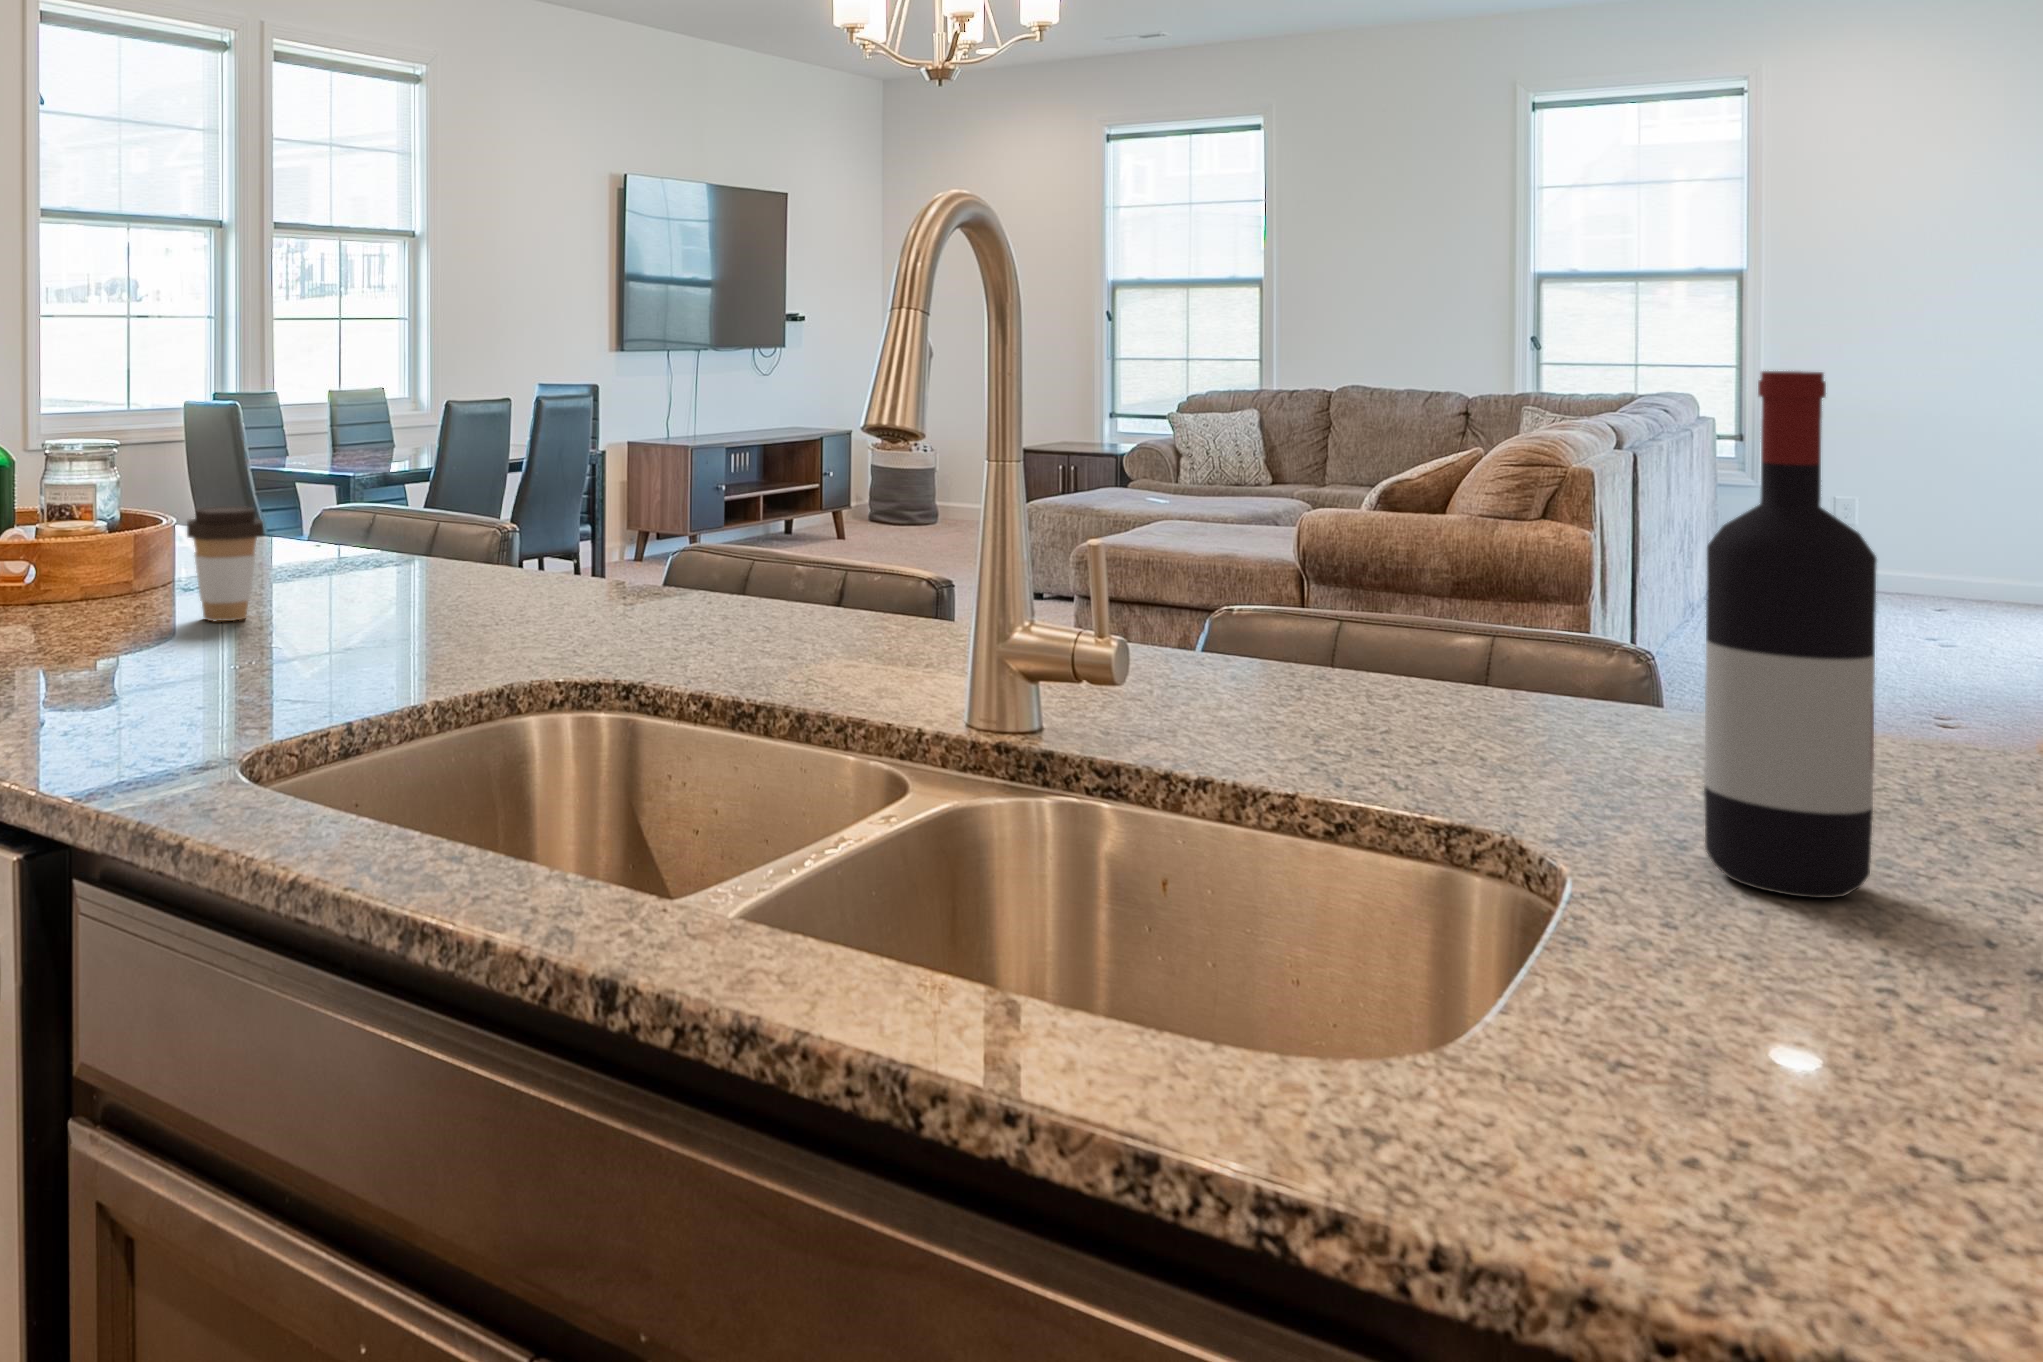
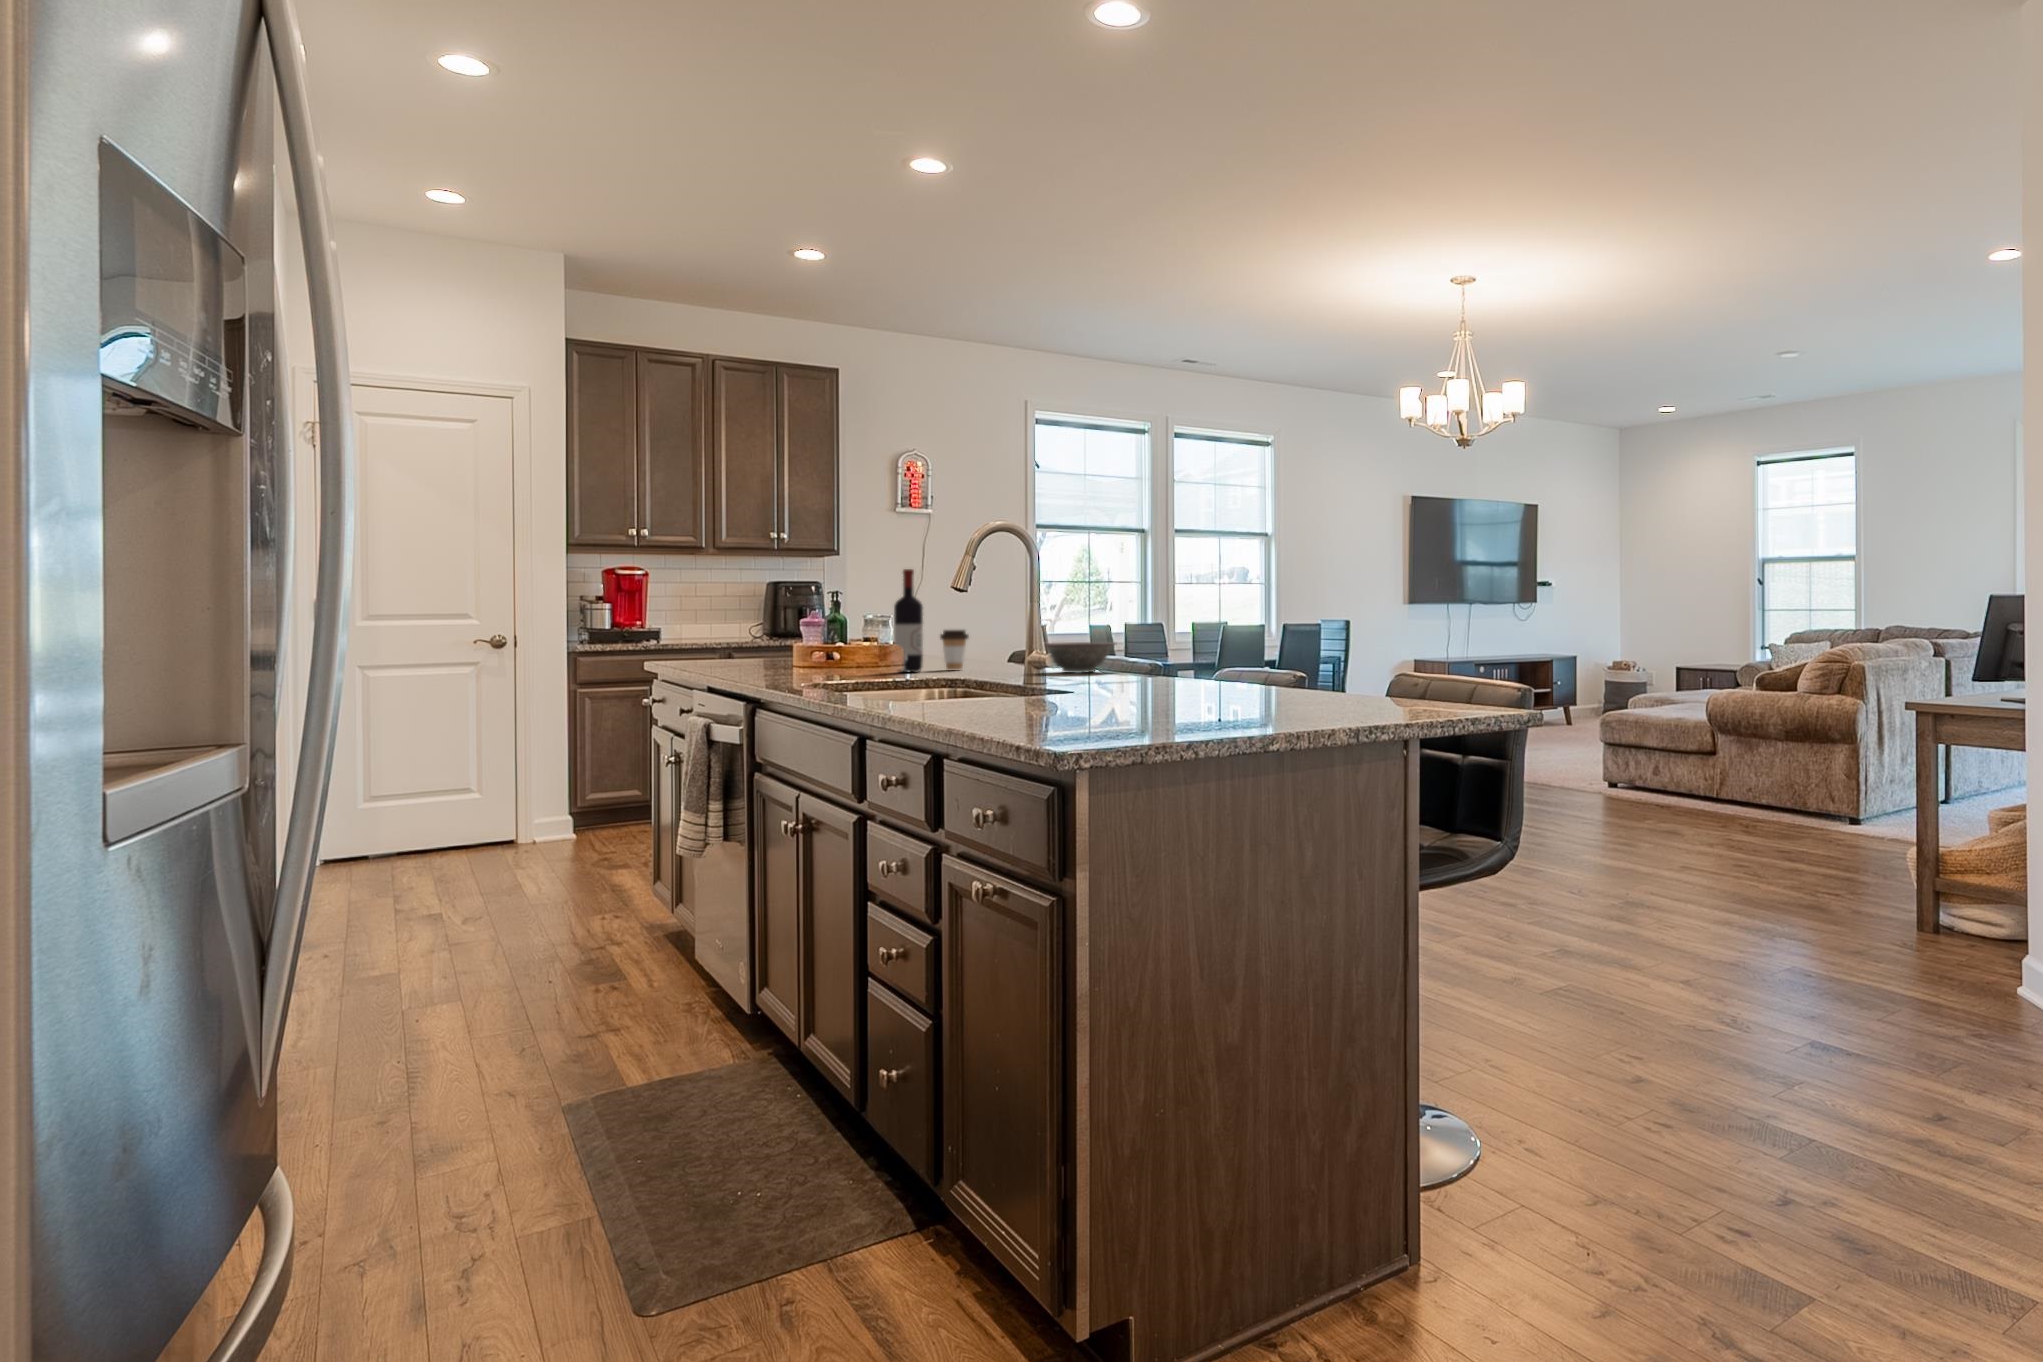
wine bottle: present [1704,371,1877,898] -> present [894,569,923,672]
decorative bowl: none [518,542,728,642] -> present [1045,642,1116,673]

